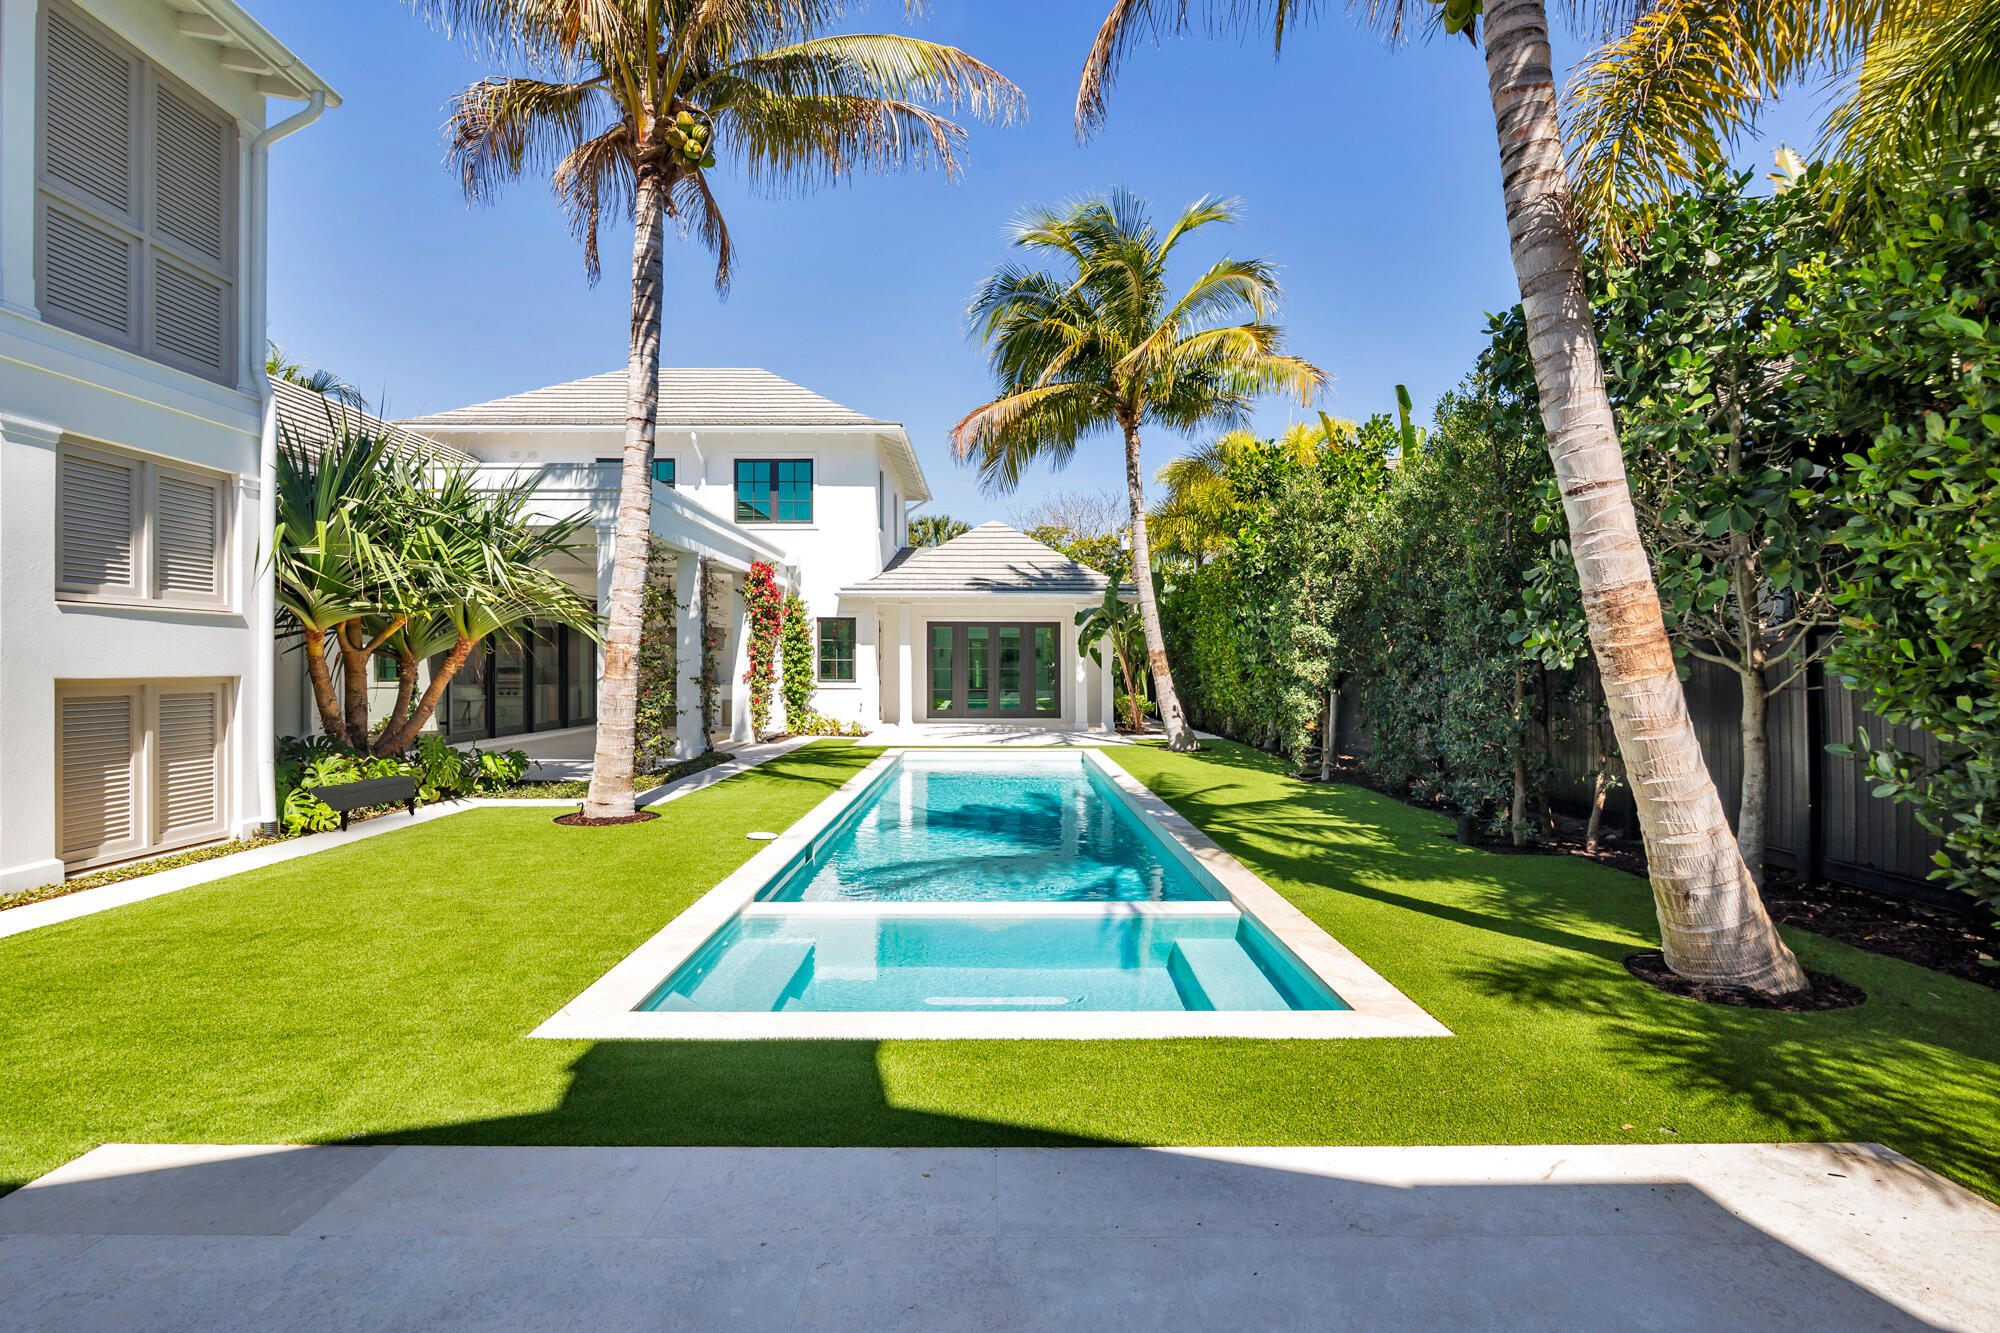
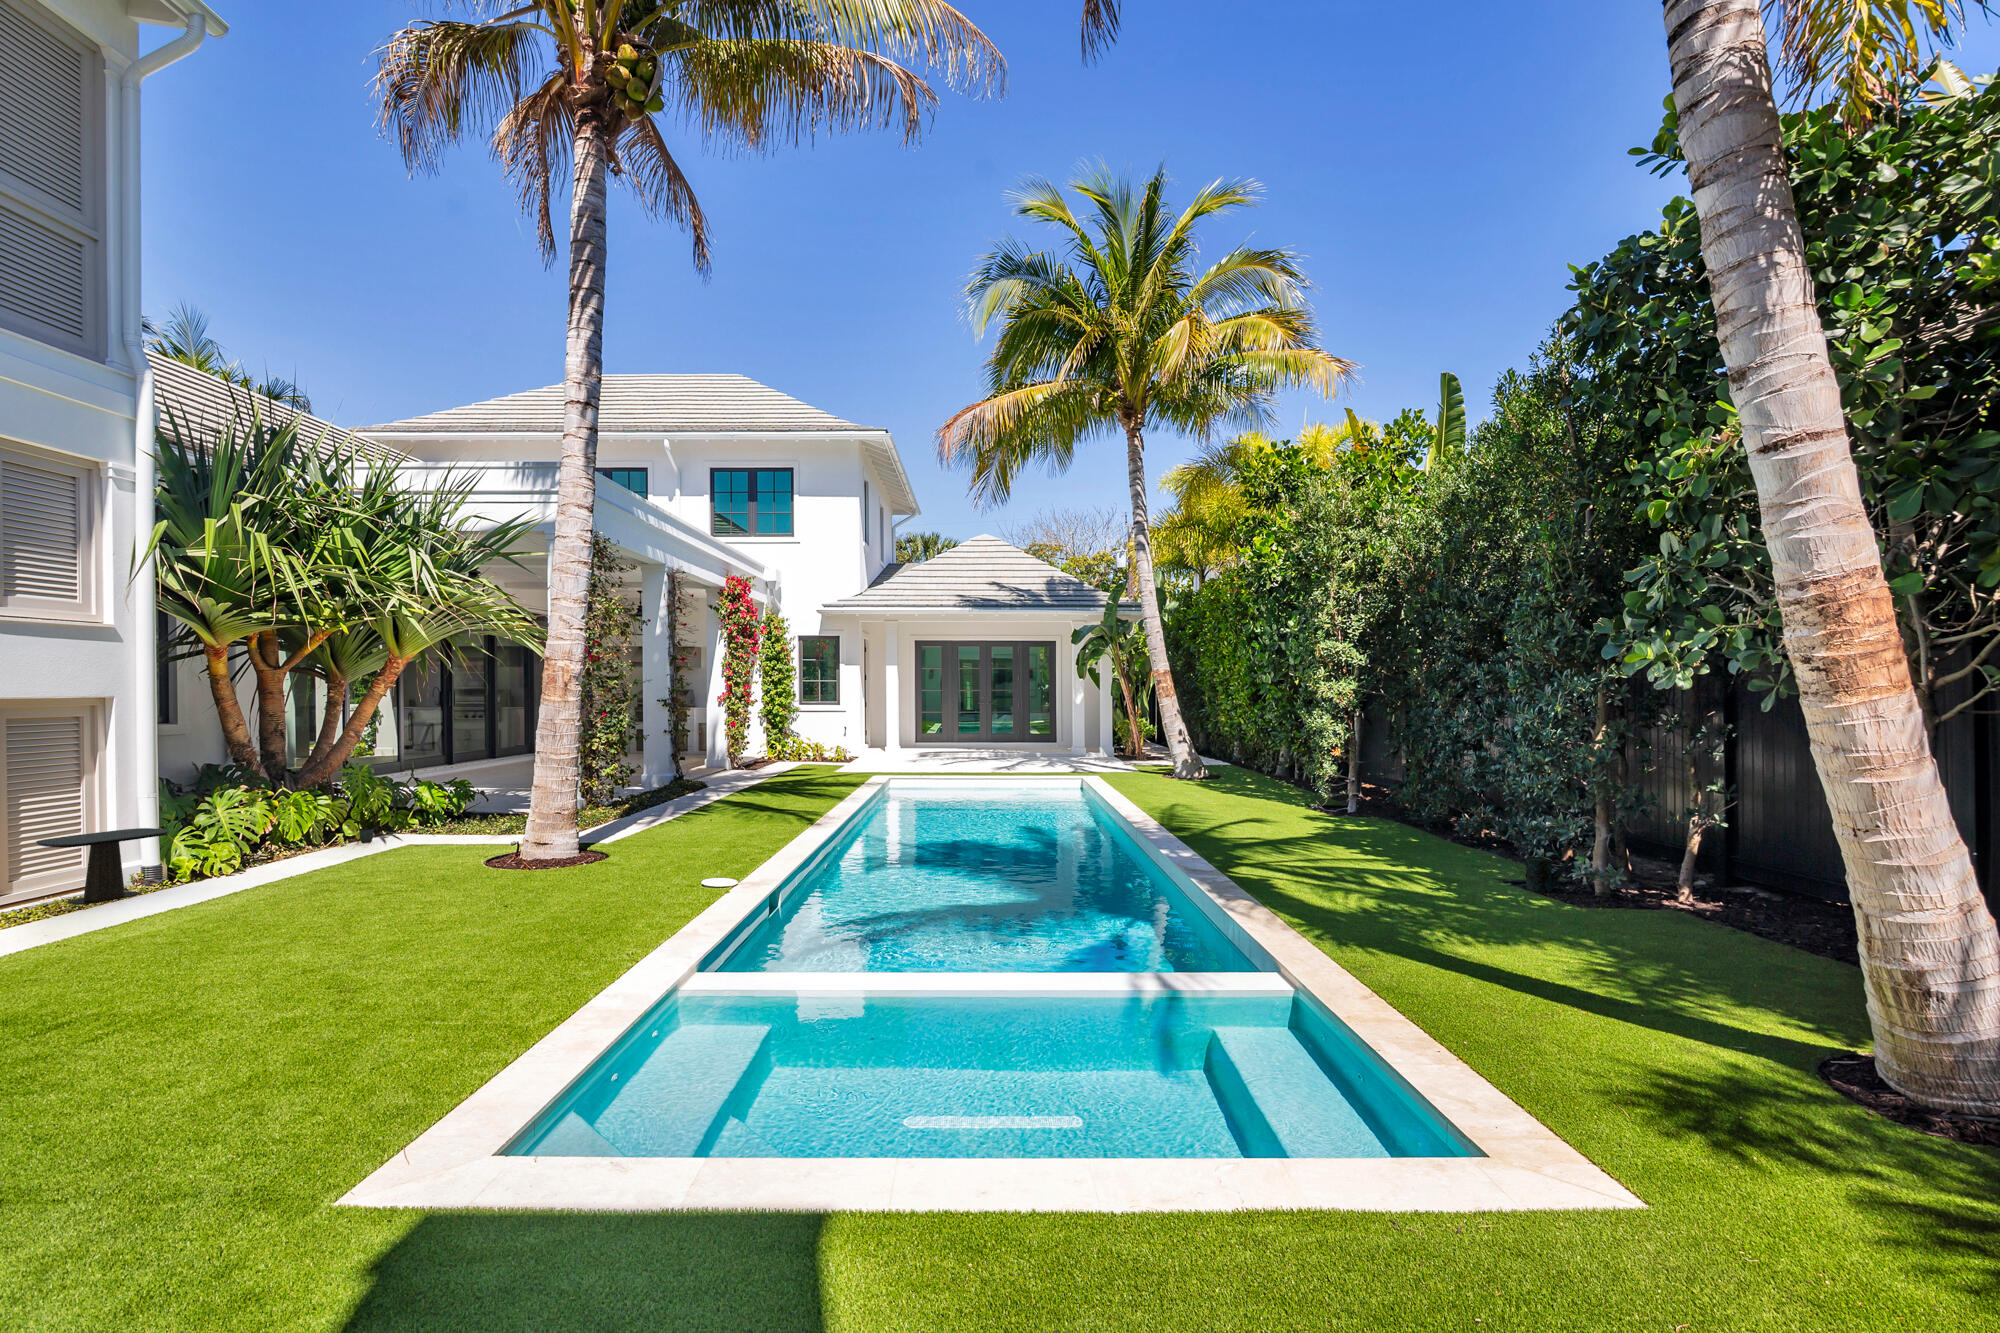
potted plant: none [421,771,460,805] -> present [348,804,388,843]
bench: present [311,775,416,831] -> none [199,810,331,877]
side table: none [187,789,292,851] -> present [36,828,169,904]

